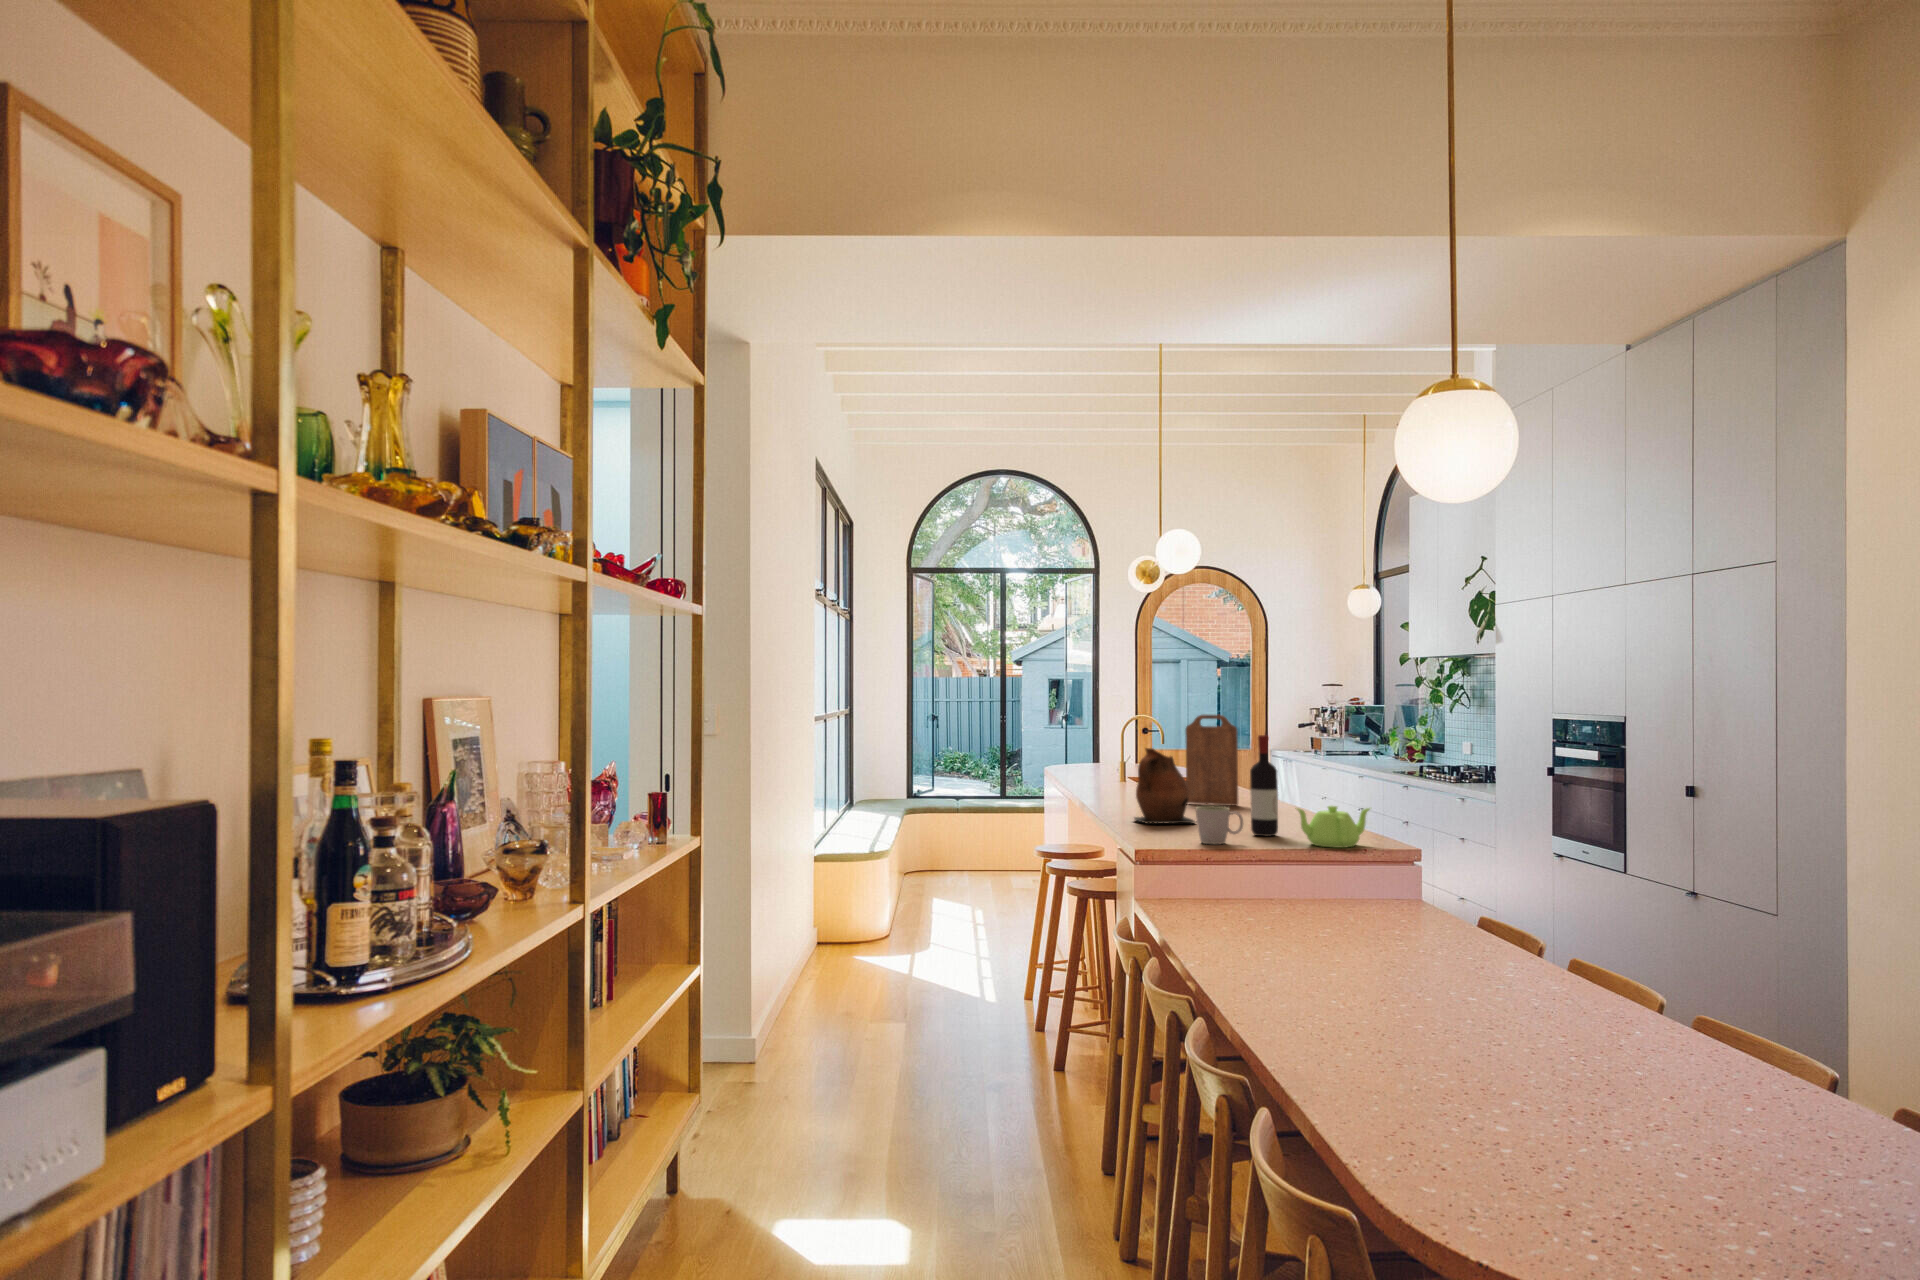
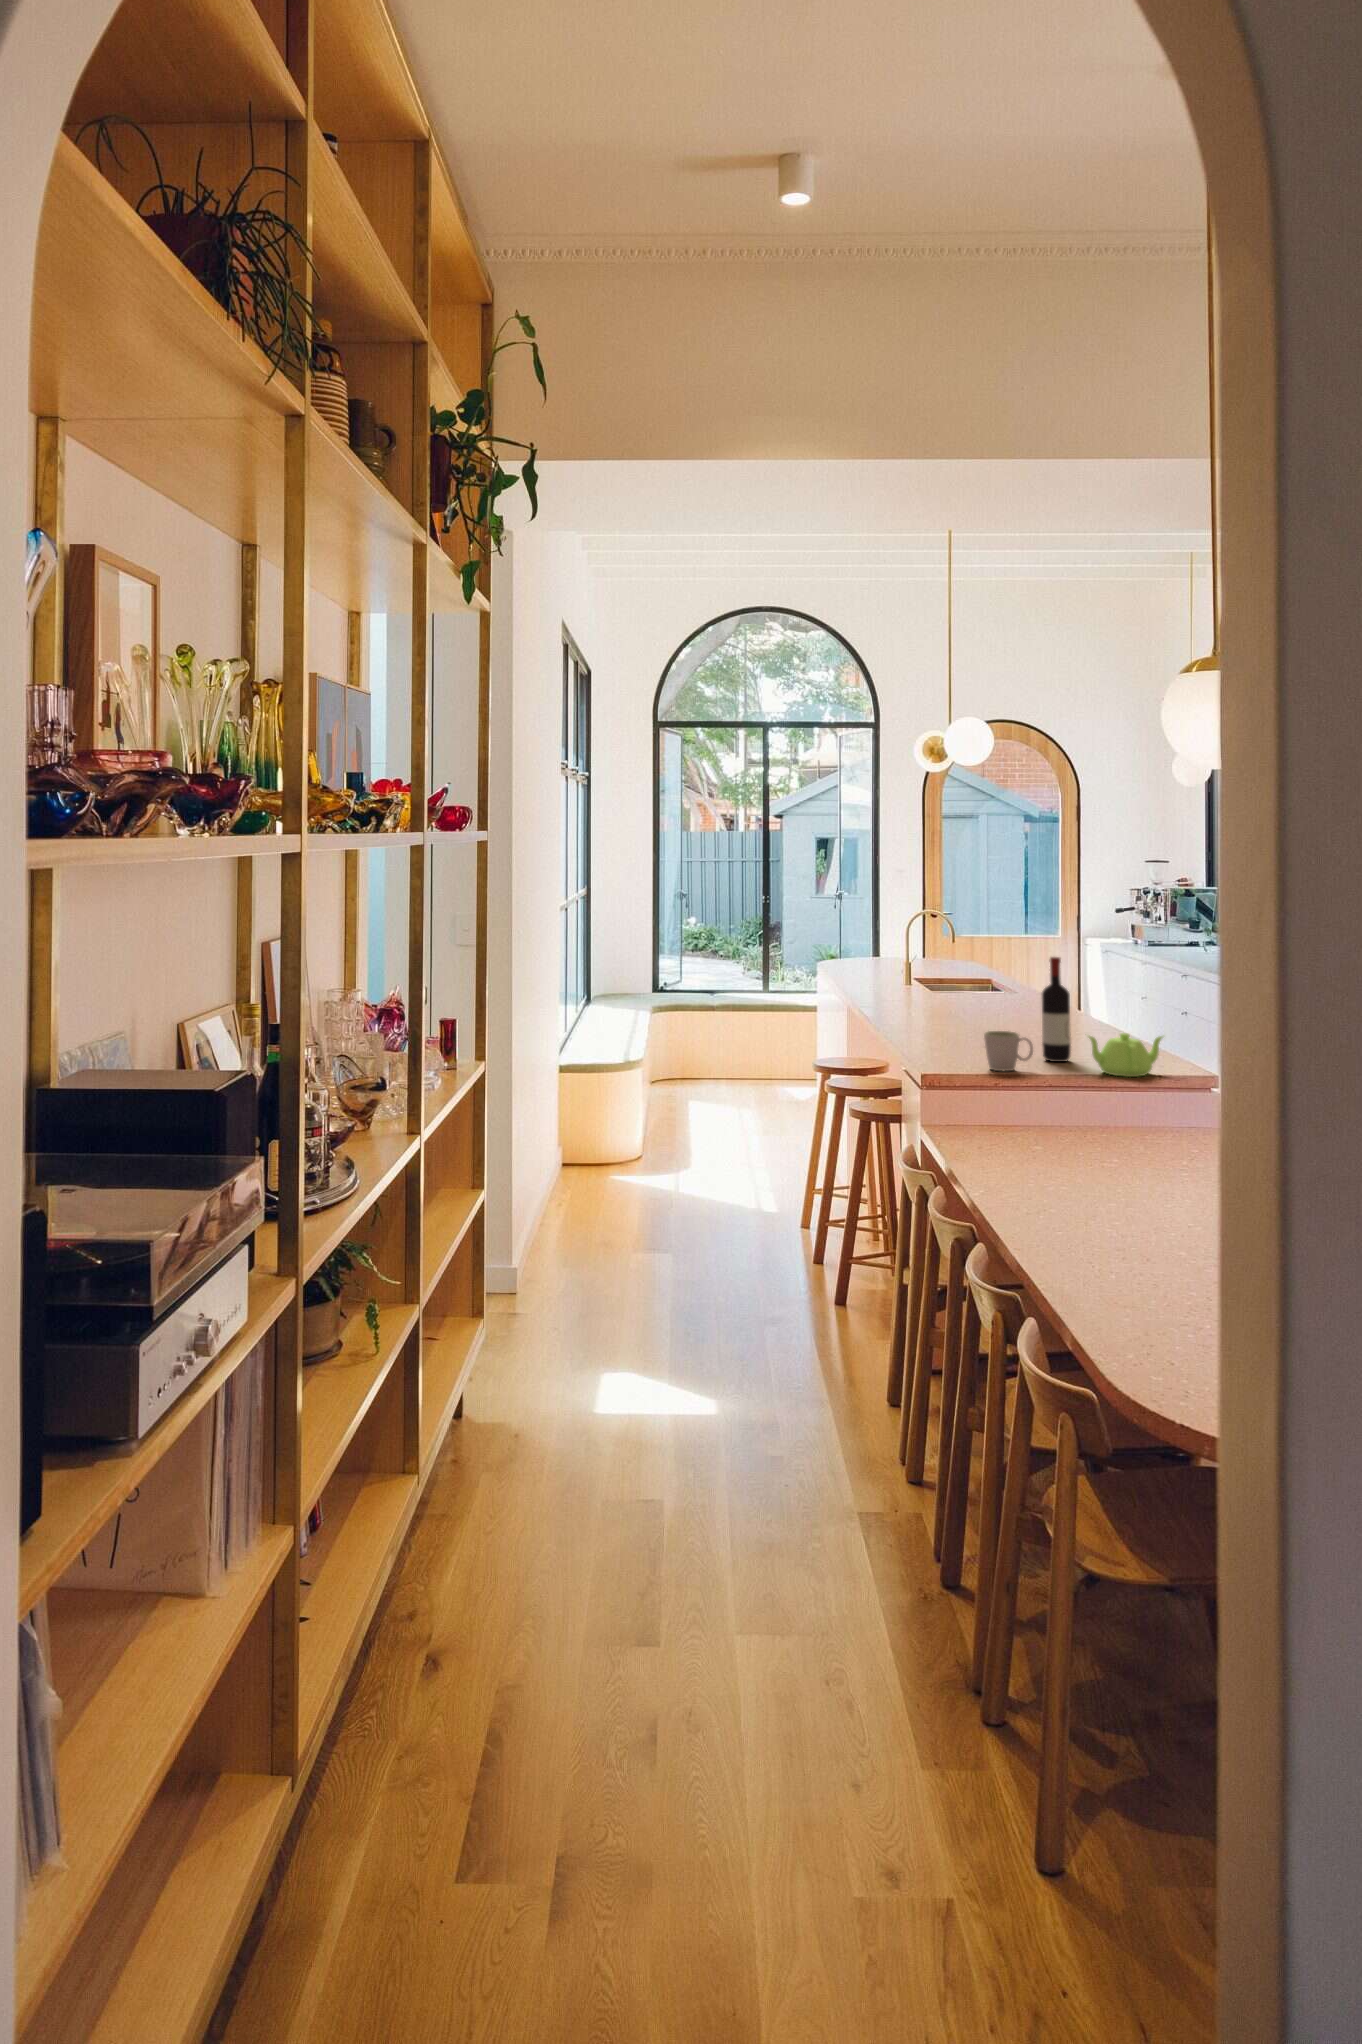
cutting board: present [1185,715,1238,806] -> none [976,922,1034,1021]
ceramic pitcher: present [1134,748,1195,824] -> none [917,964,988,1046]

